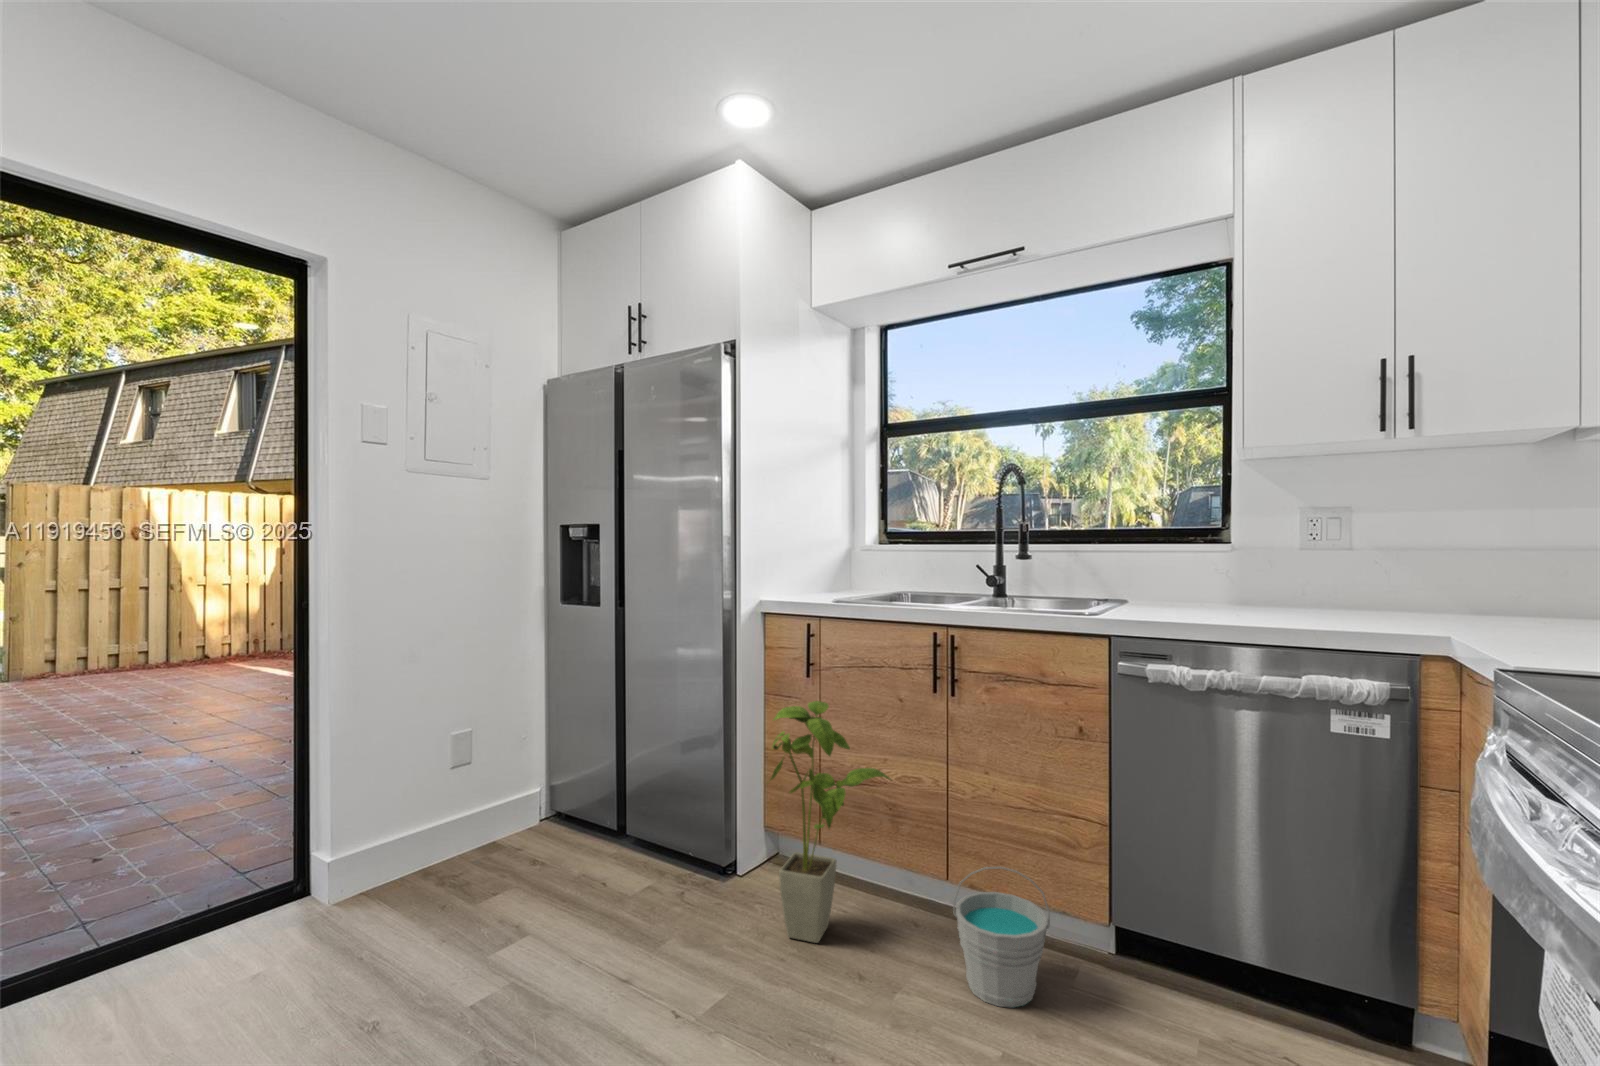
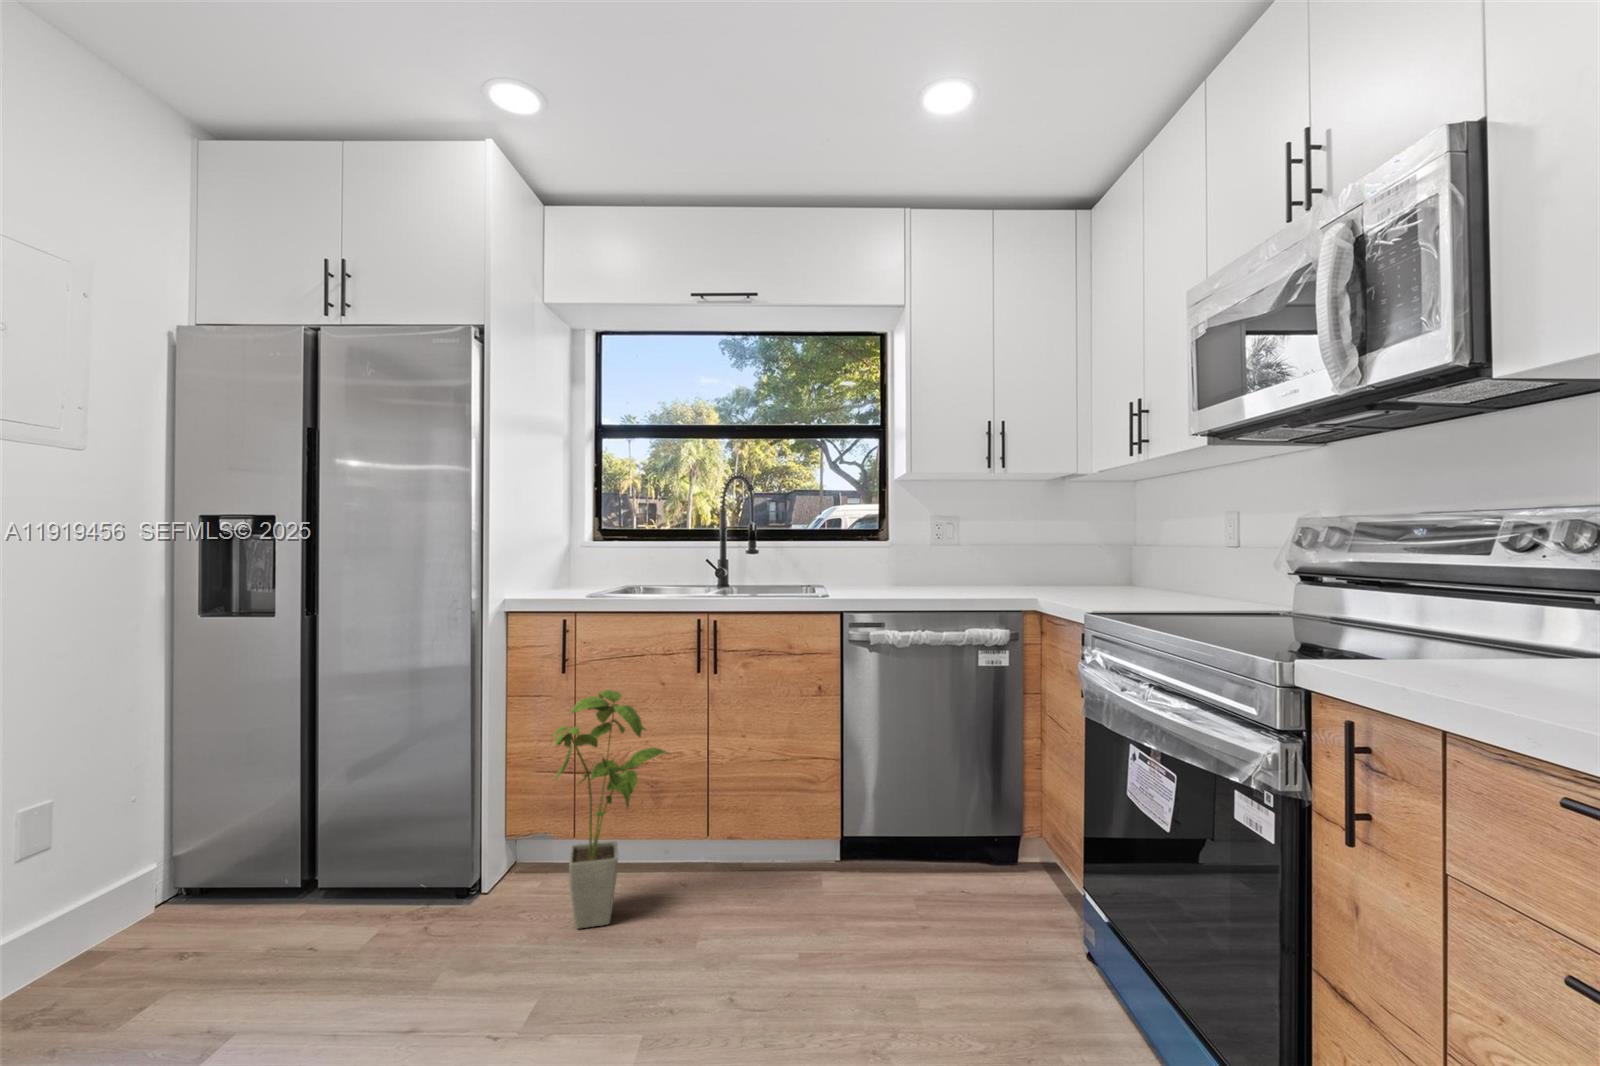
bucket: present [953,867,1050,1007] -> none [742,807,816,922]

